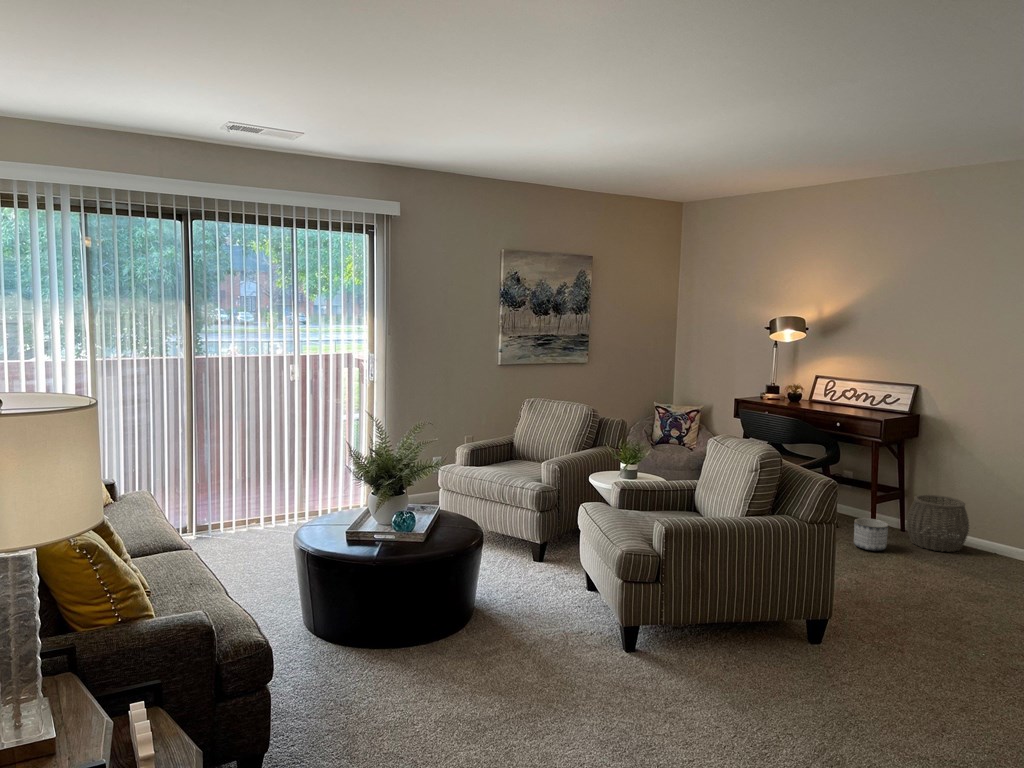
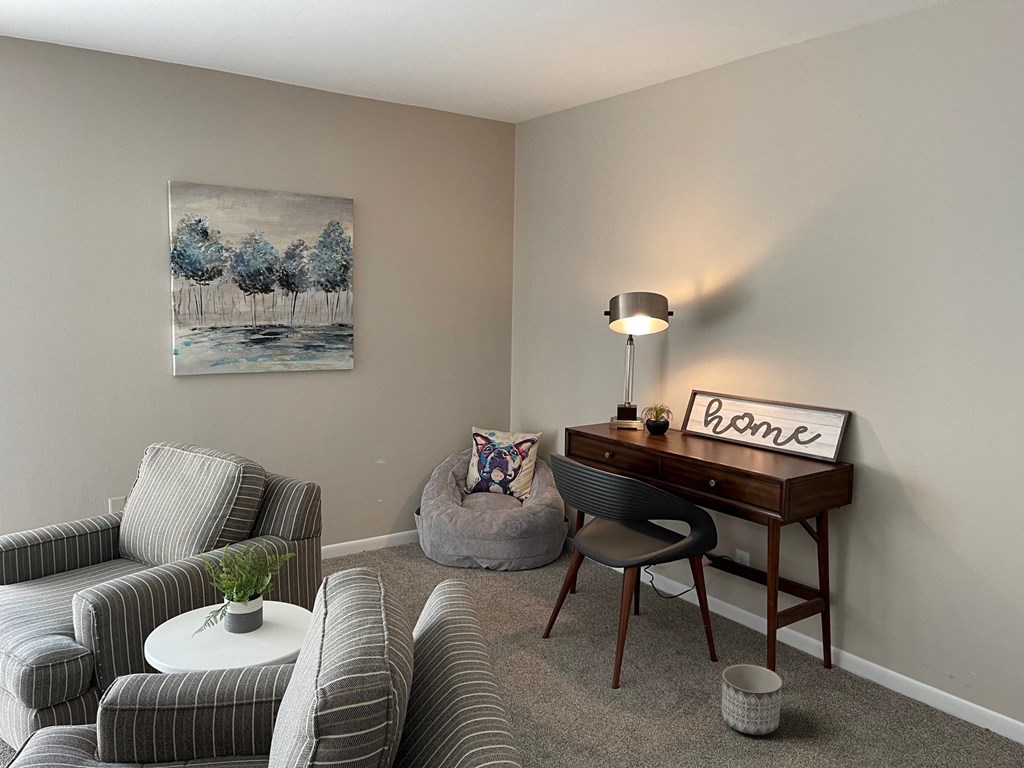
woven basket: present [907,495,969,552] -> none [824,614,936,733]

